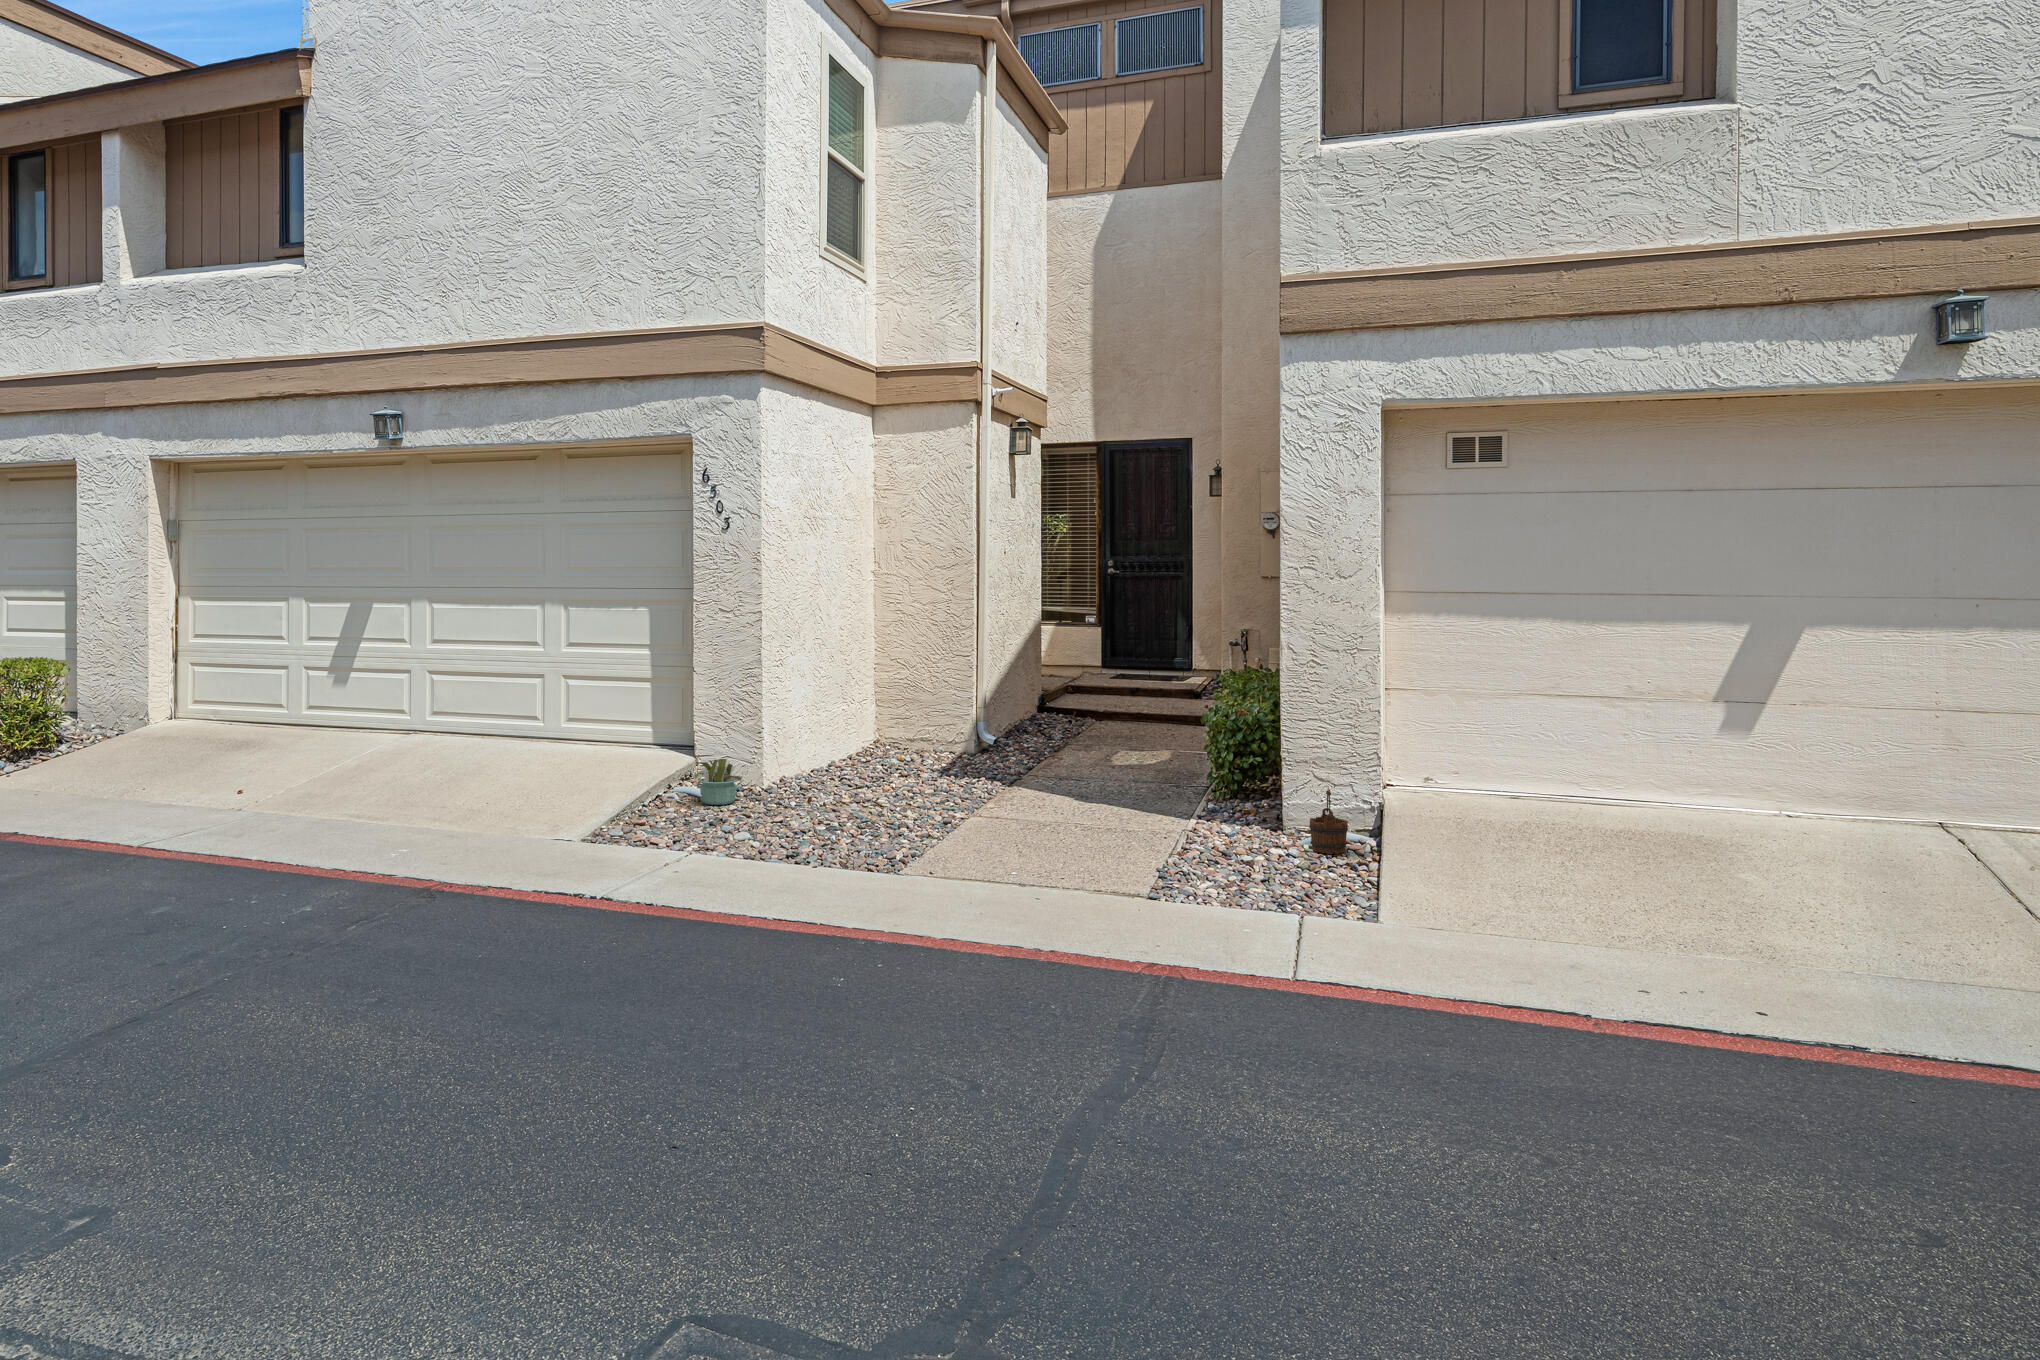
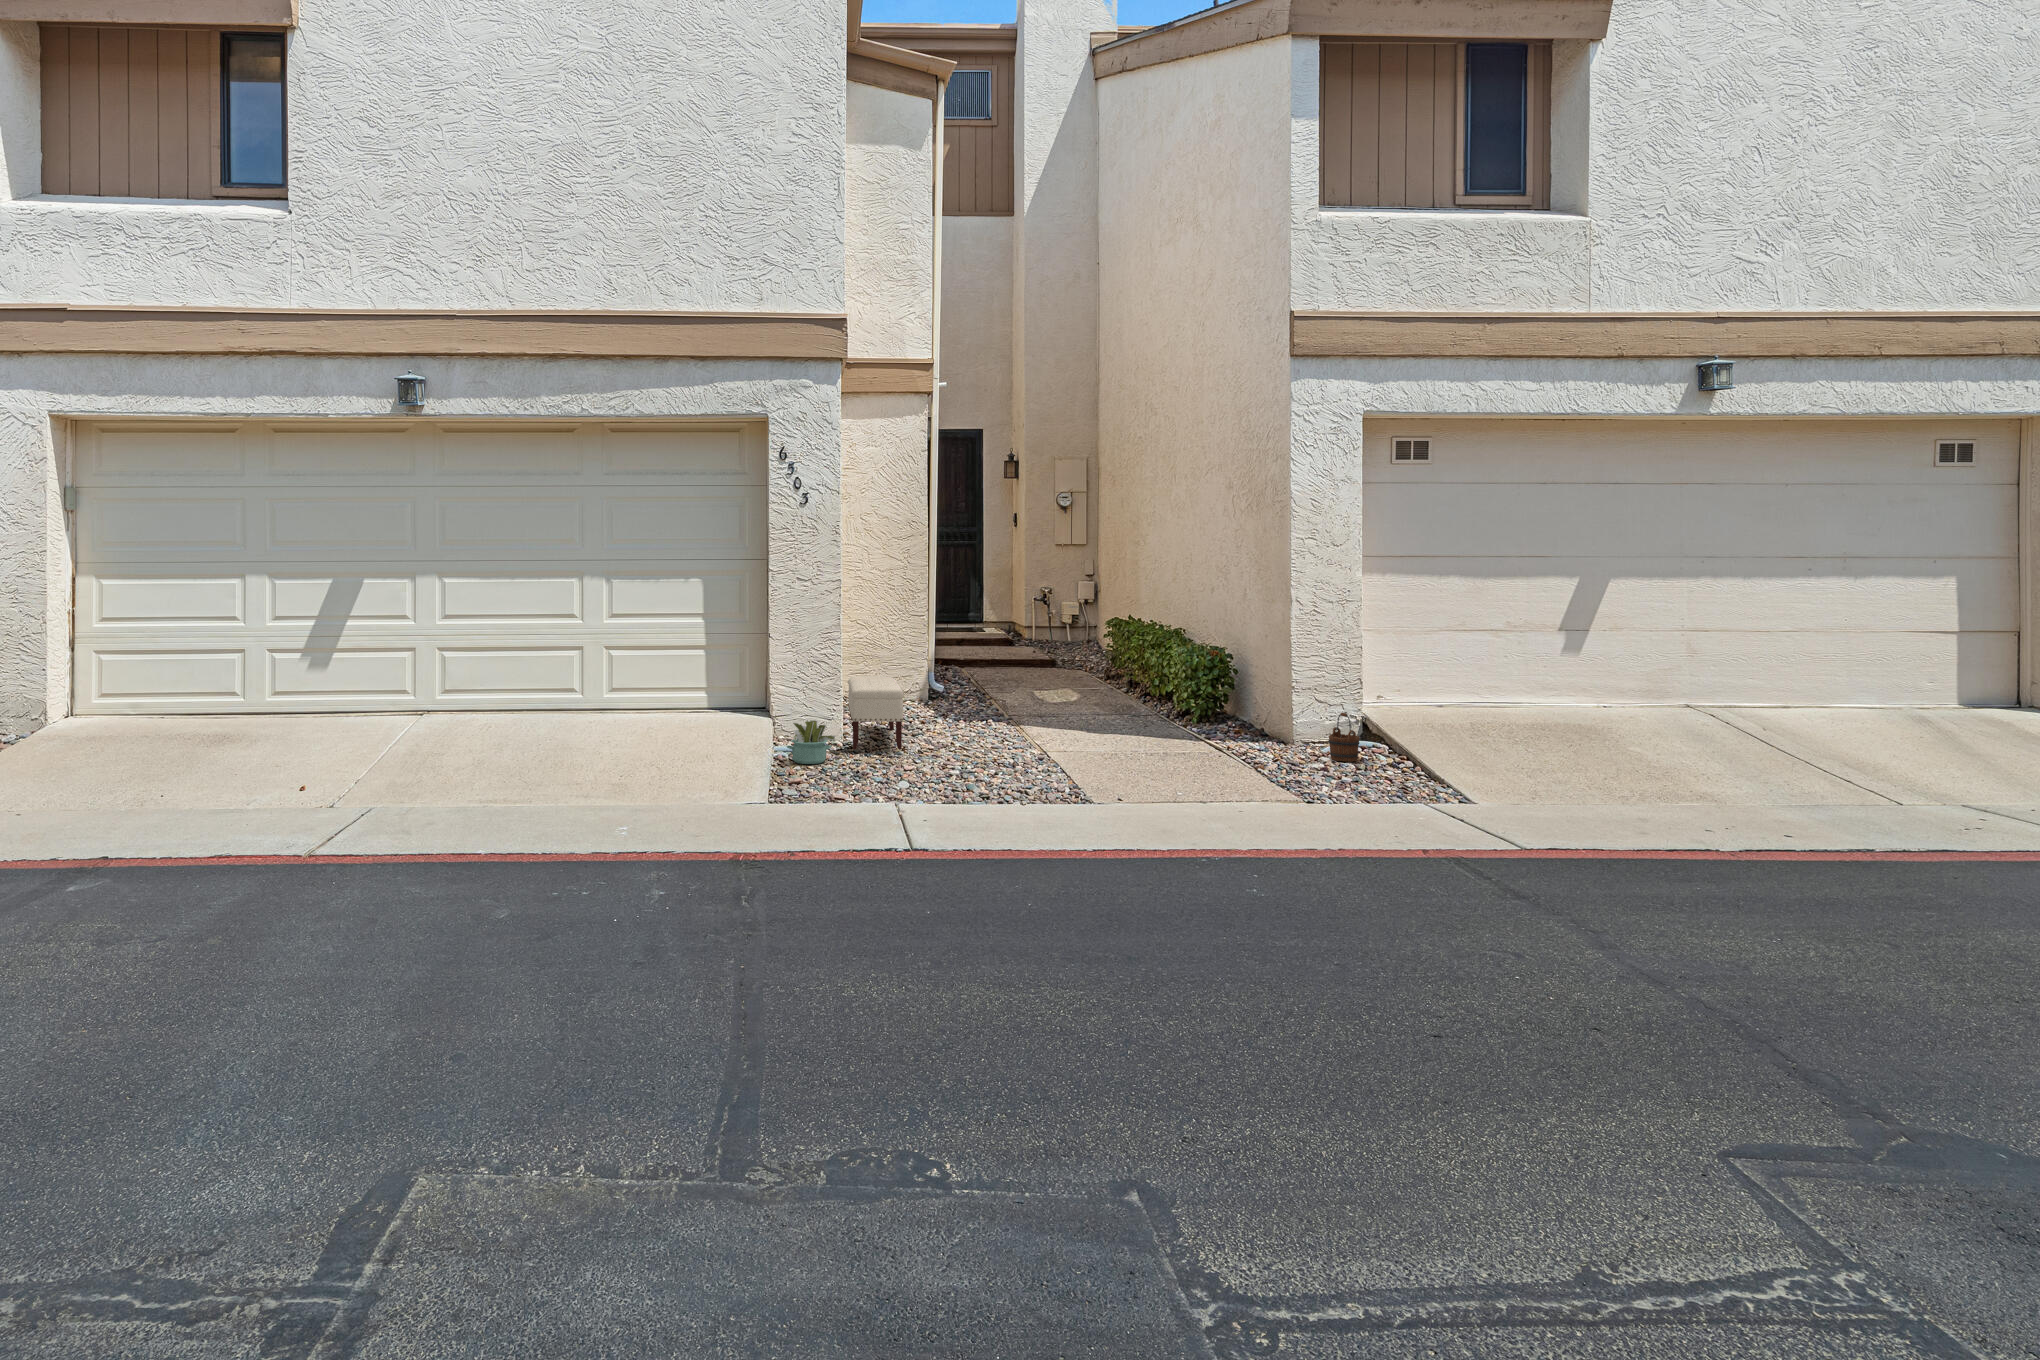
bench: none [779,712,887,796] -> present [848,676,904,750]

